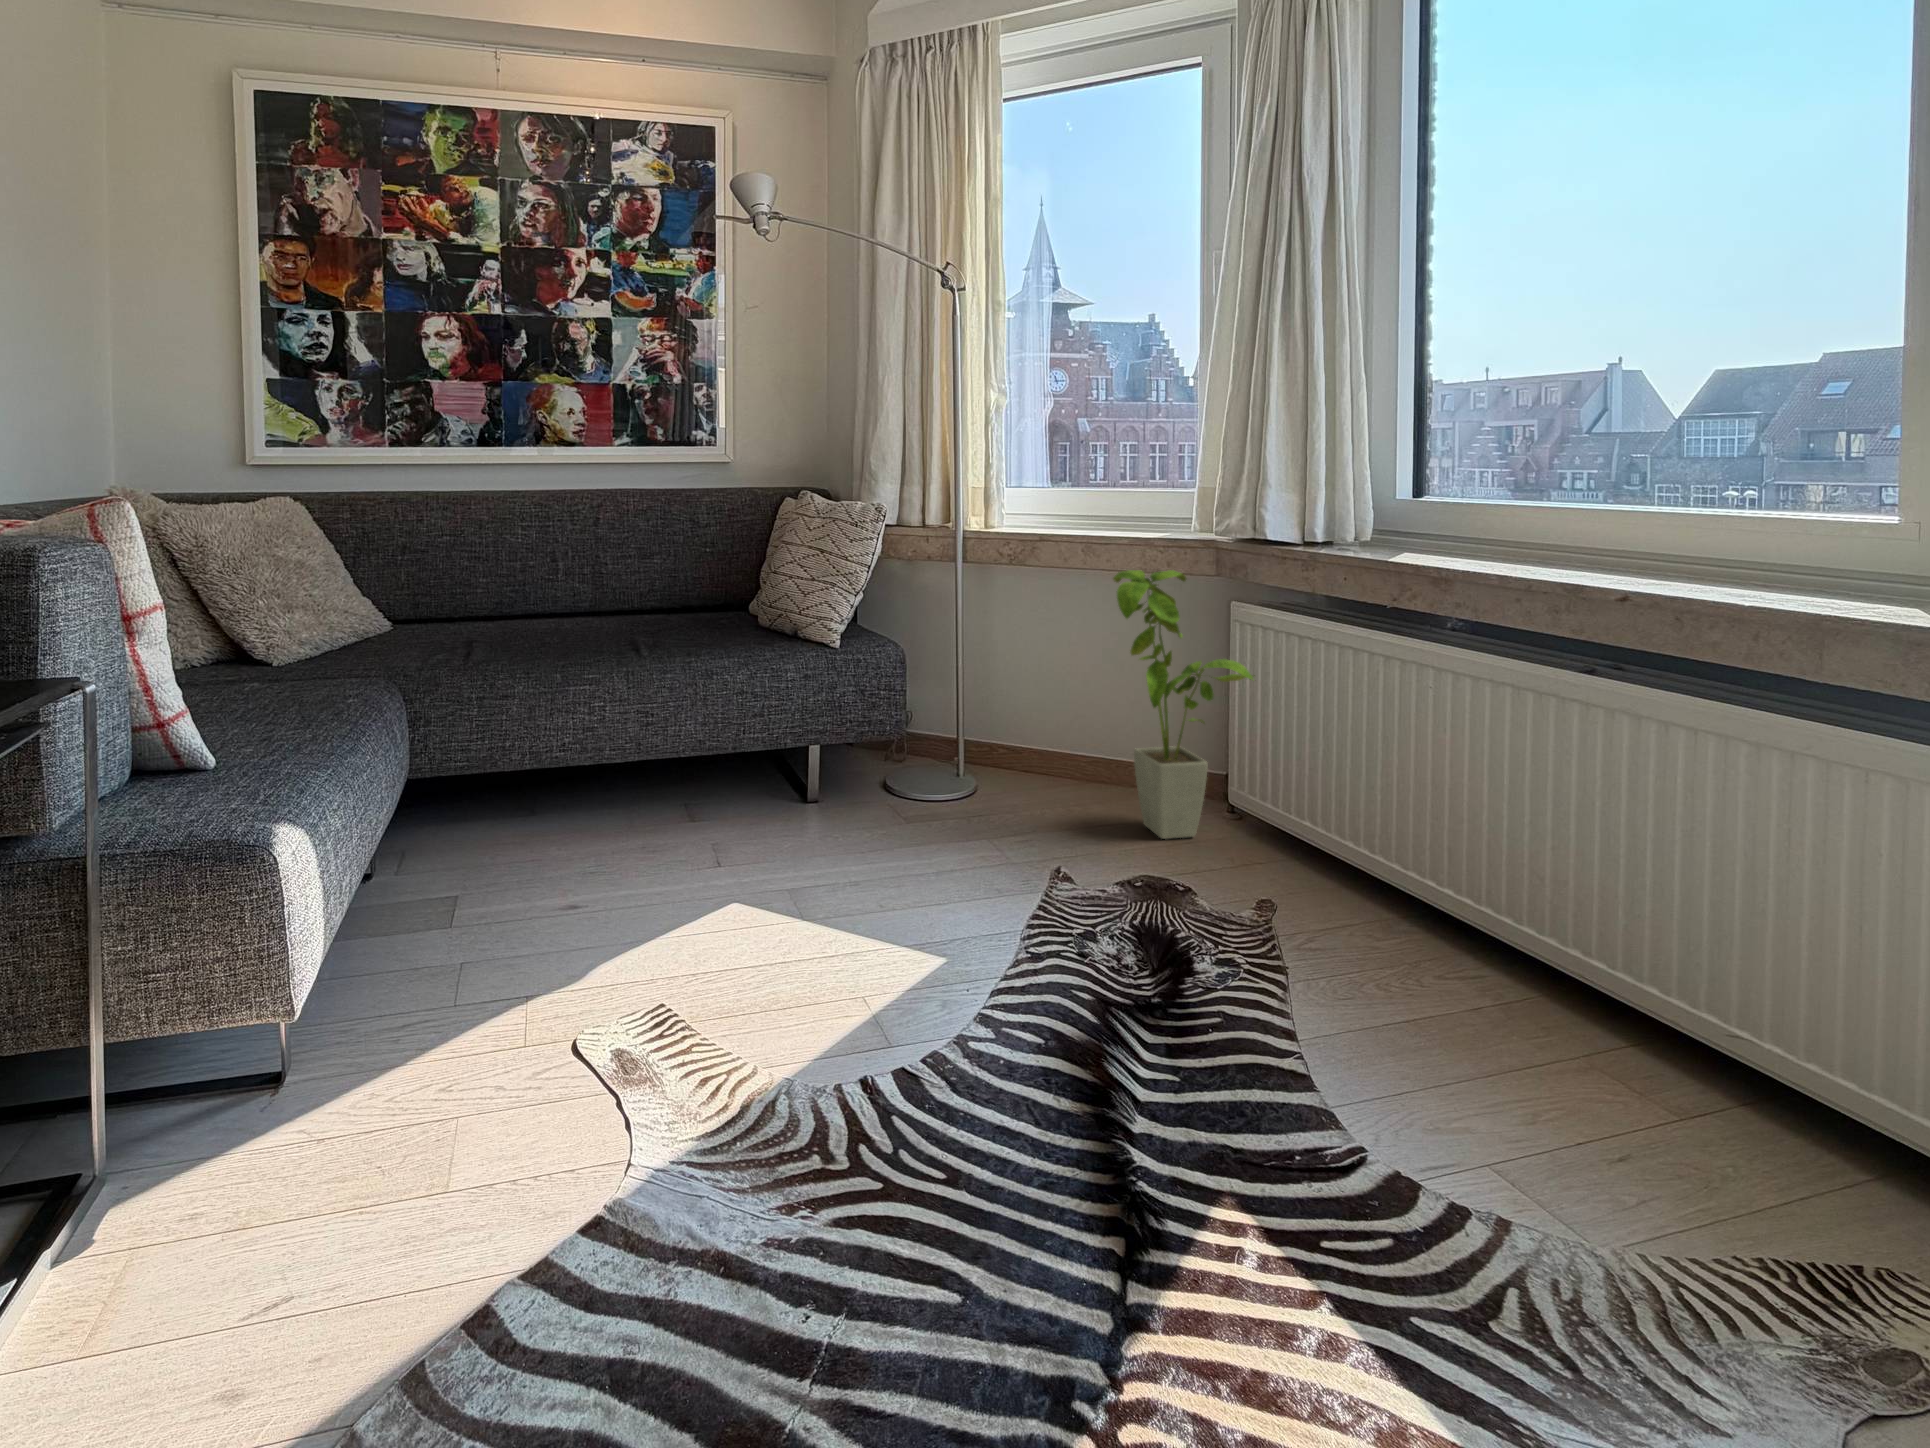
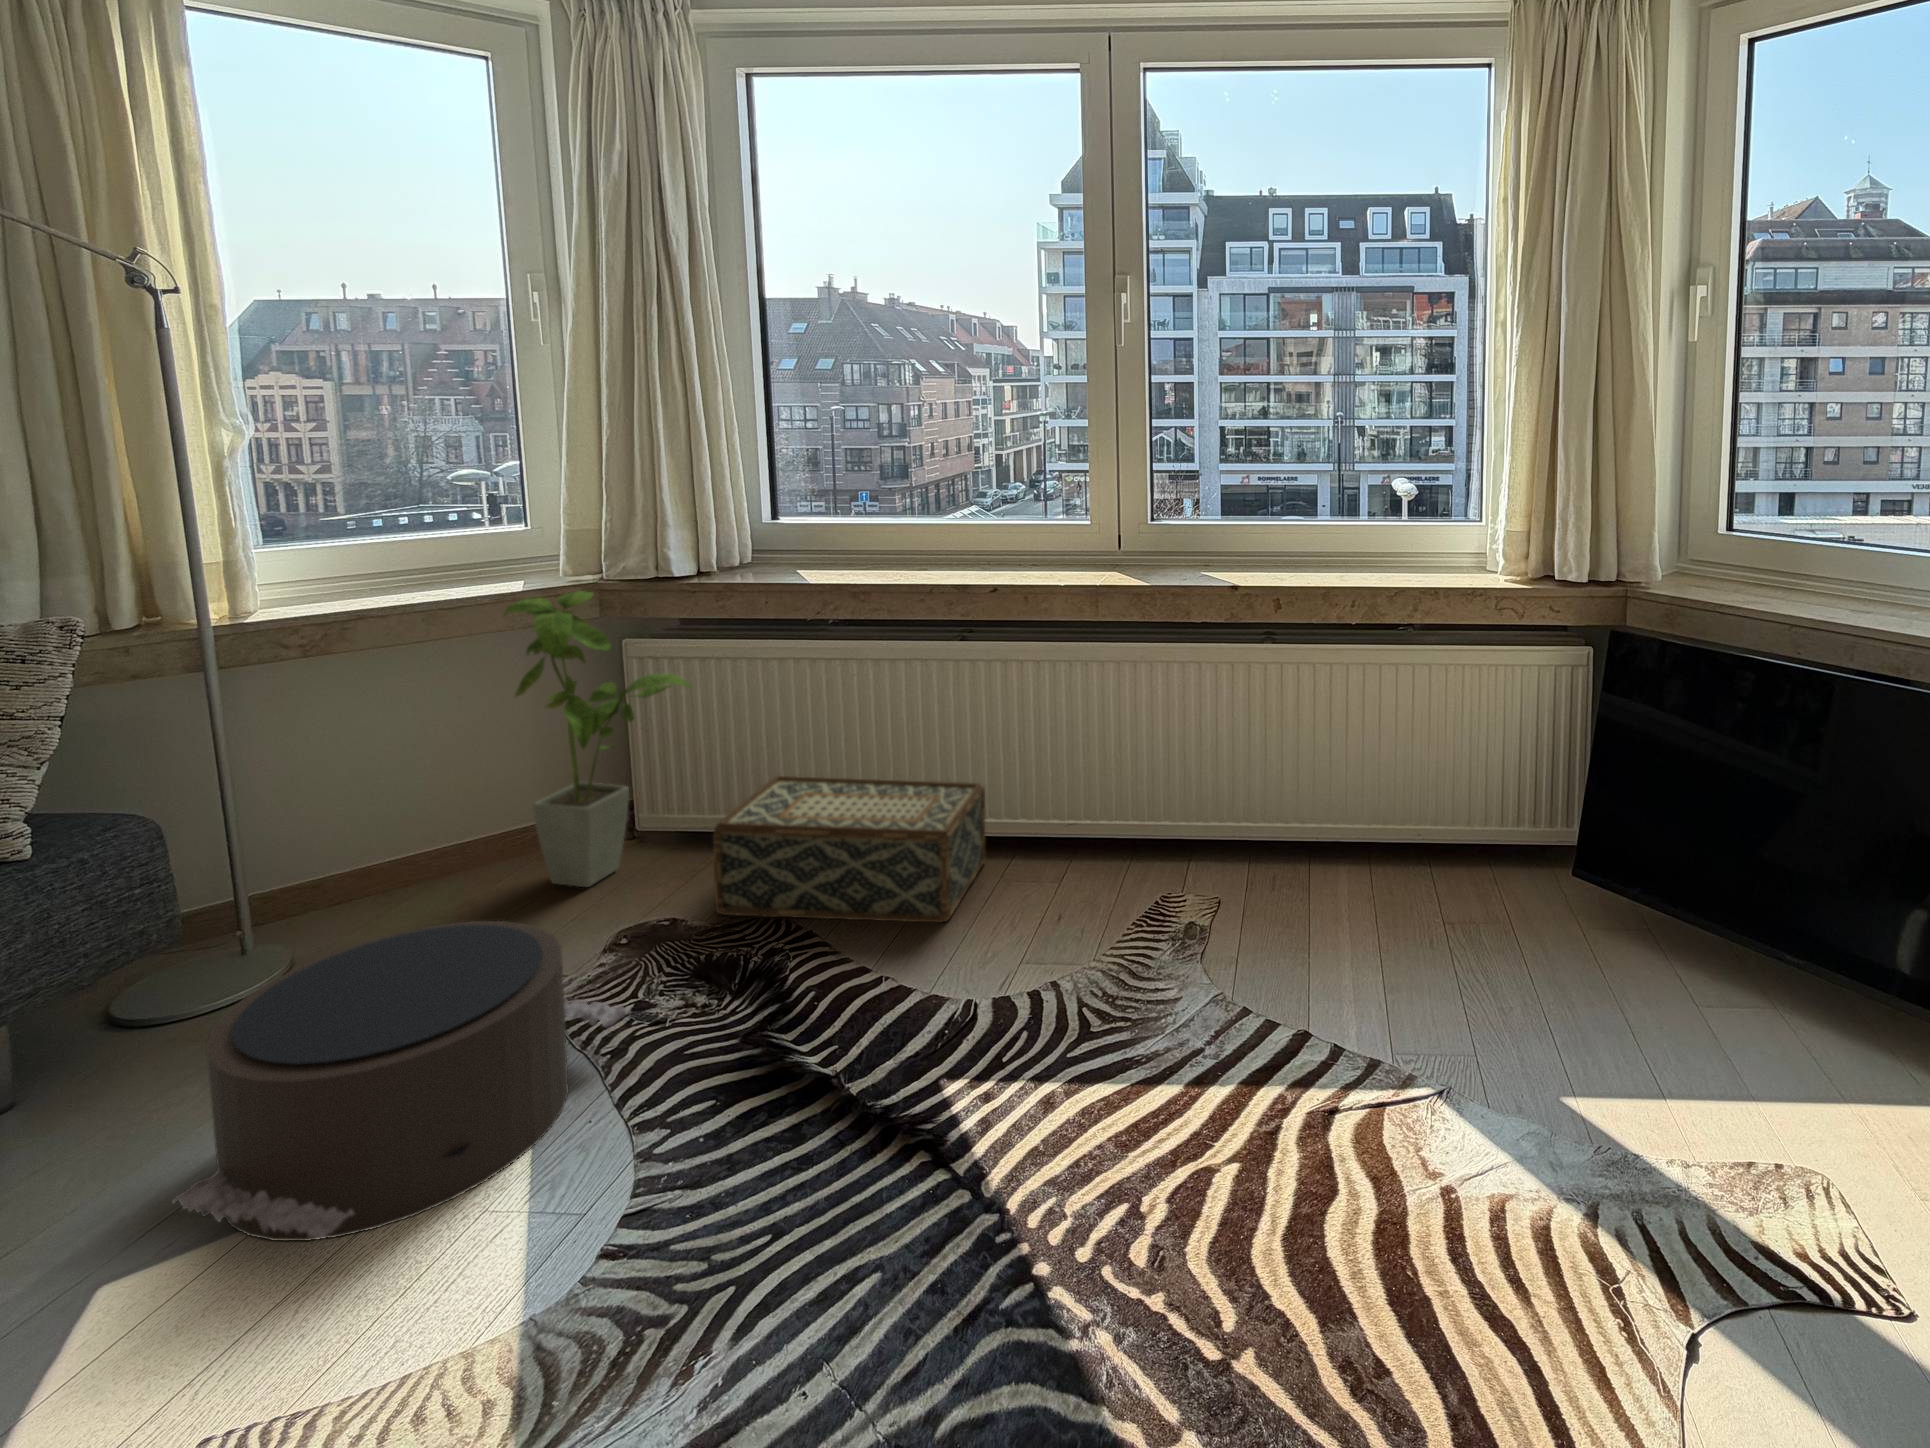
pouf: none [776,775,1051,982] -> present [172,921,630,1241]
woven basket: none [1221,800,1570,1052] -> present [713,776,985,922]

